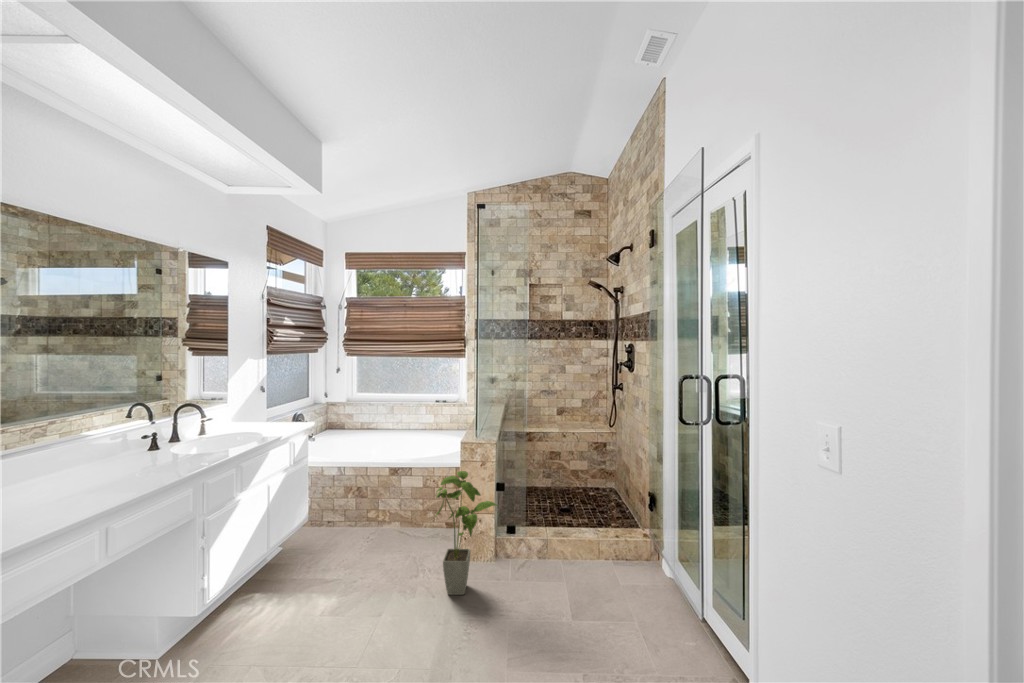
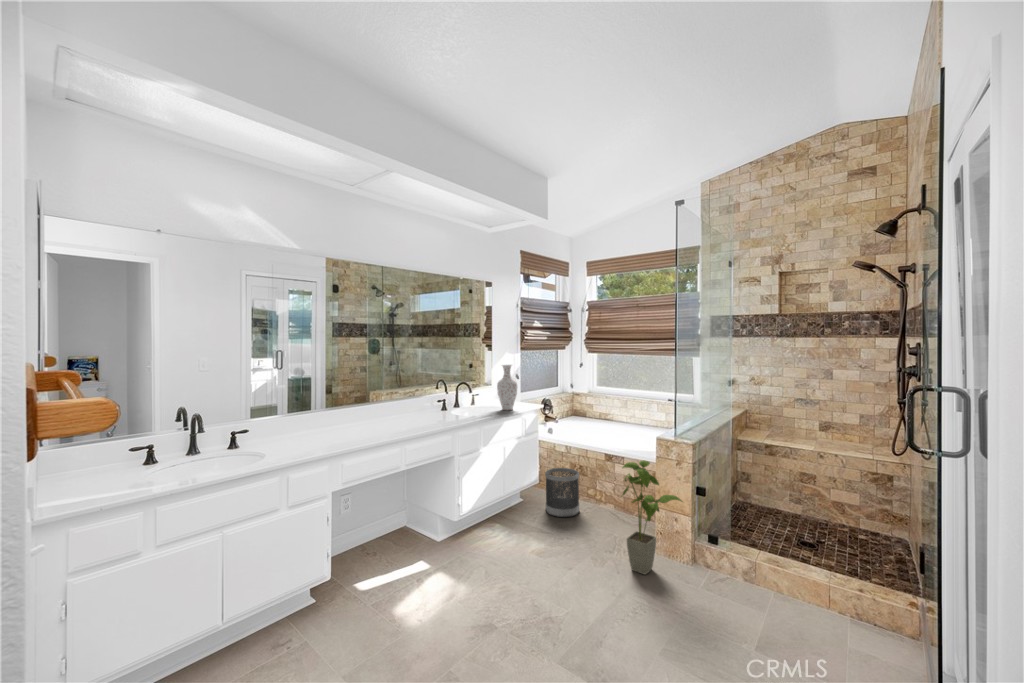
vase: none [248,373,280,435] -> present [497,365,517,410]
wastebasket: none [318,491,362,555] -> present [545,468,579,517]

